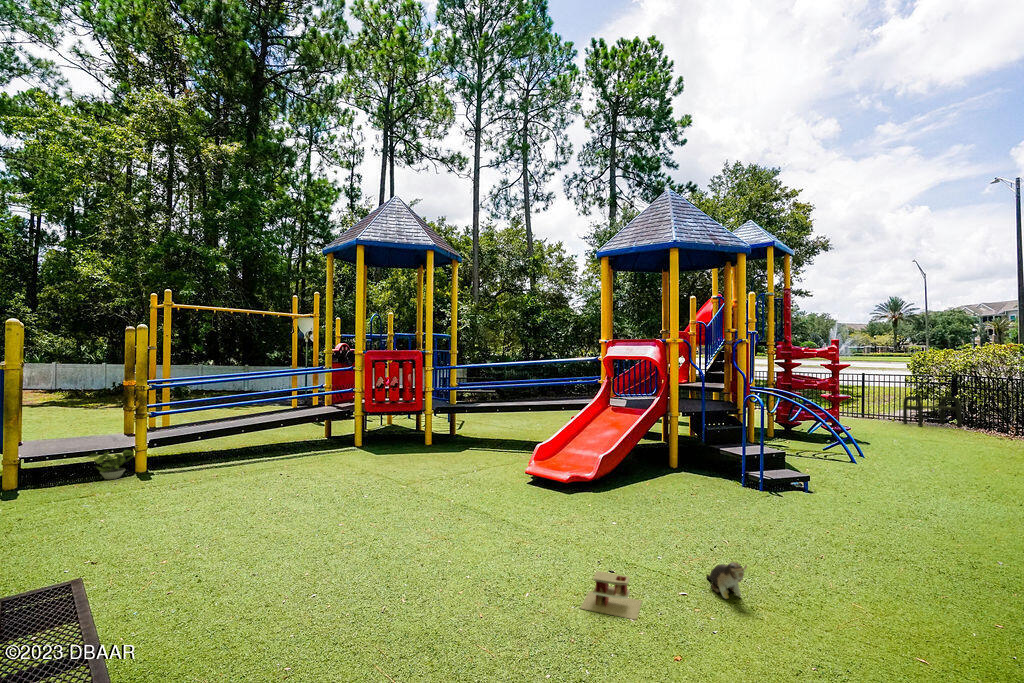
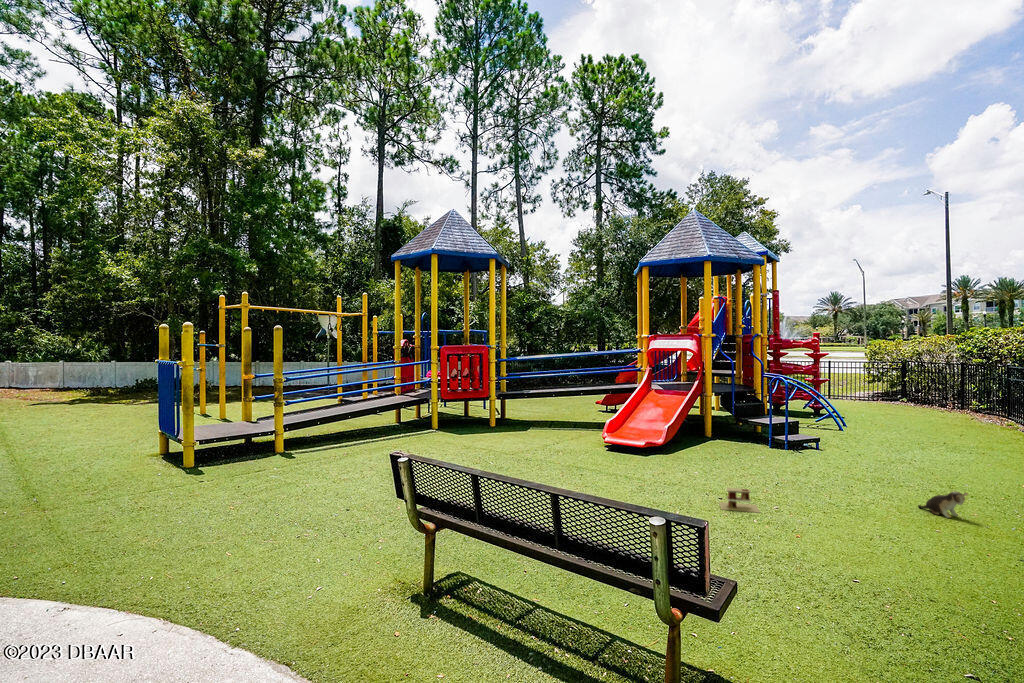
bench: present [903,396,962,427] -> none [864,380,910,405]
potted plant: present [88,450,133,479] -> none [242,431,277,457]
plush toy: present [706,562,747,599] -> present [918,491,968,518]

